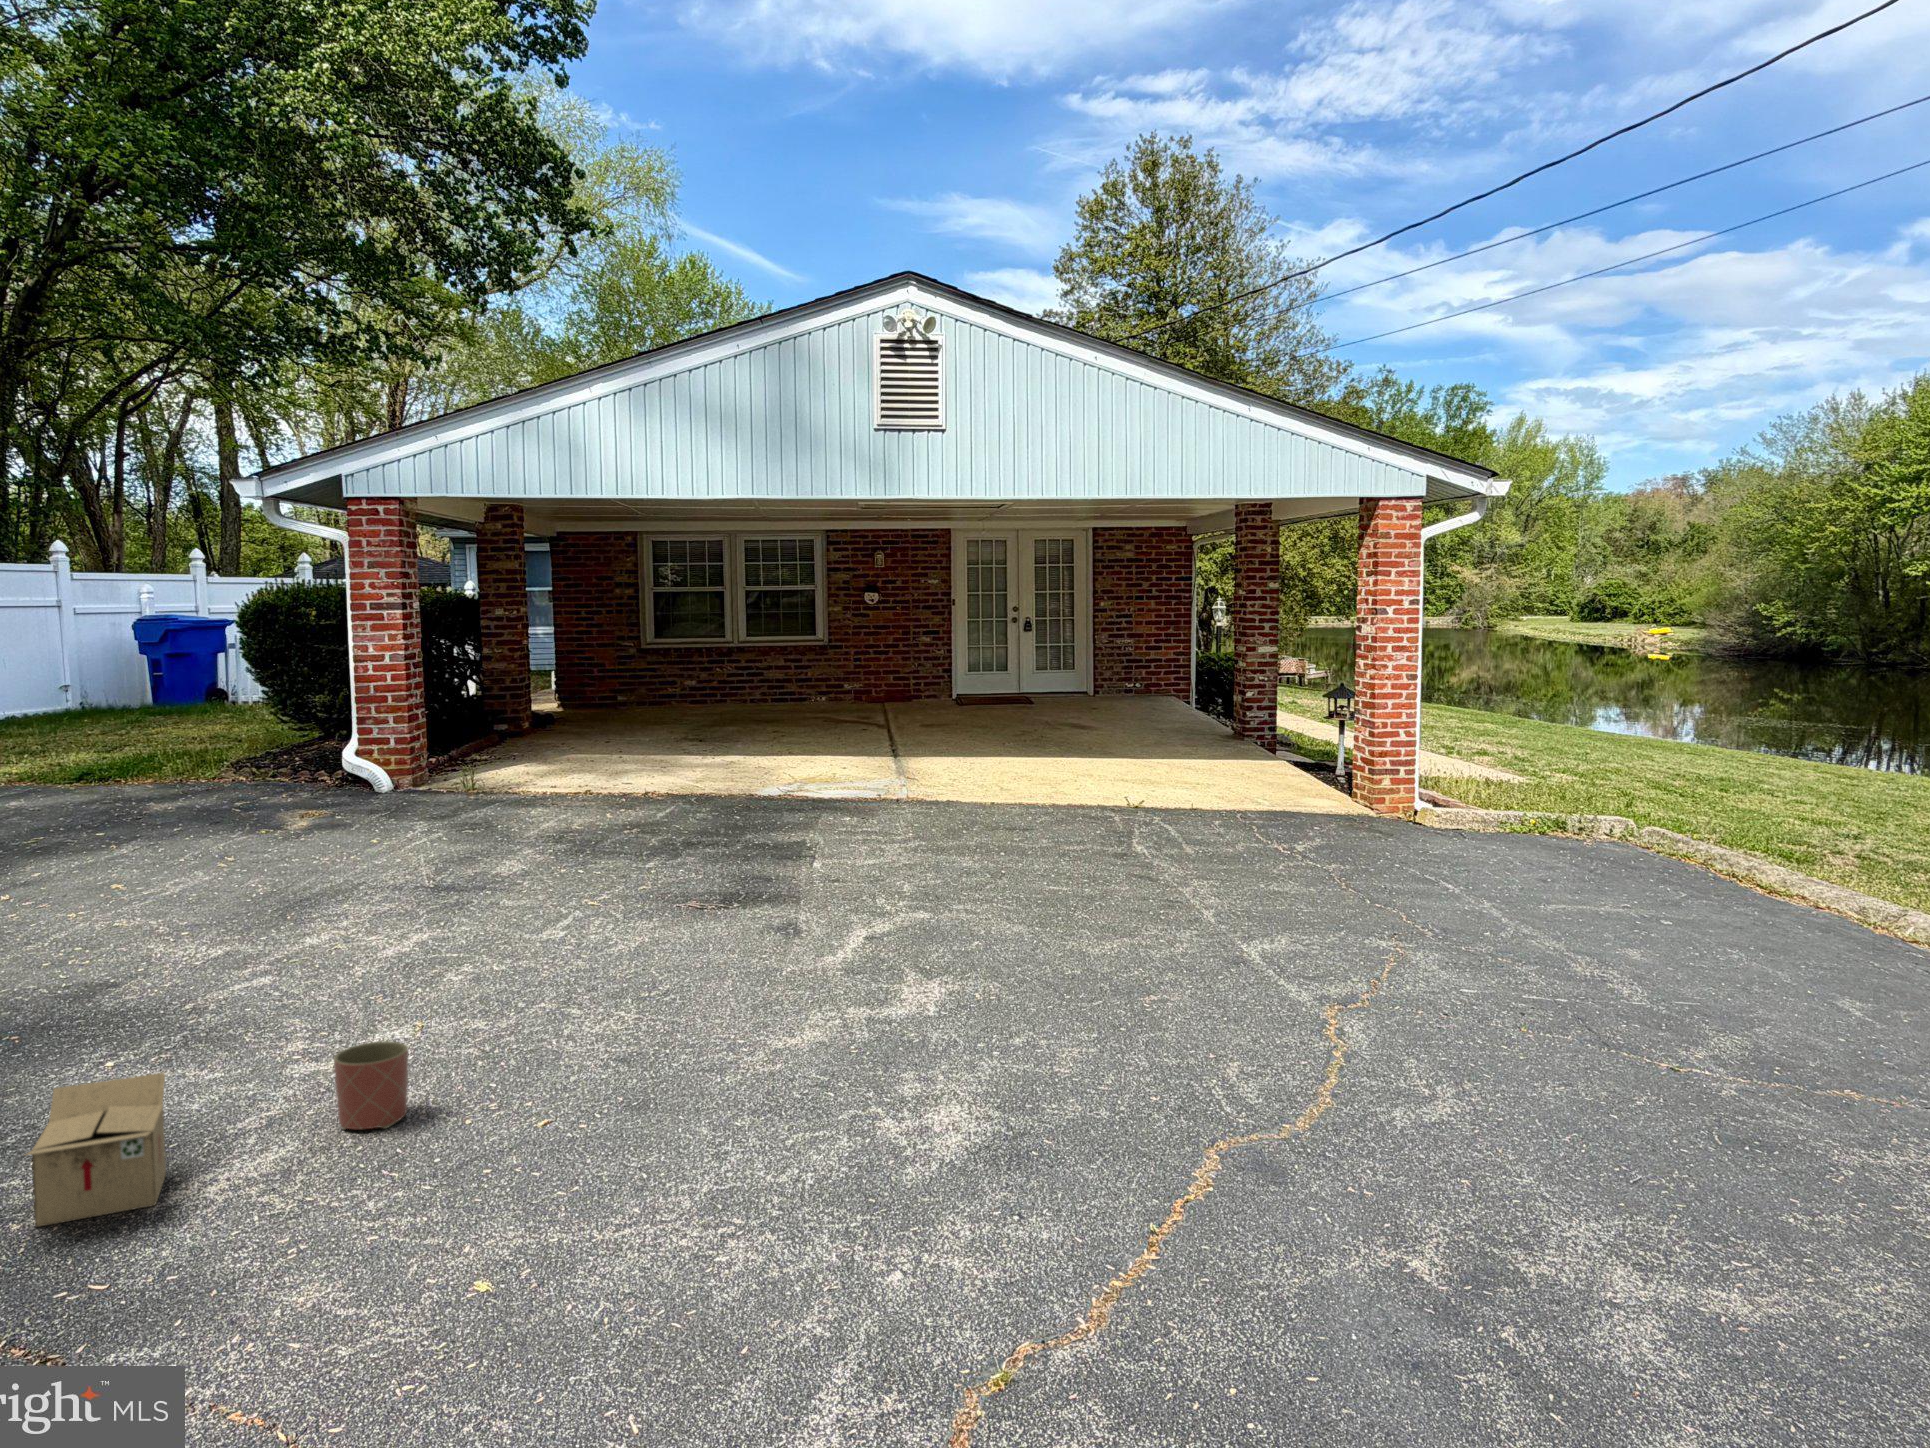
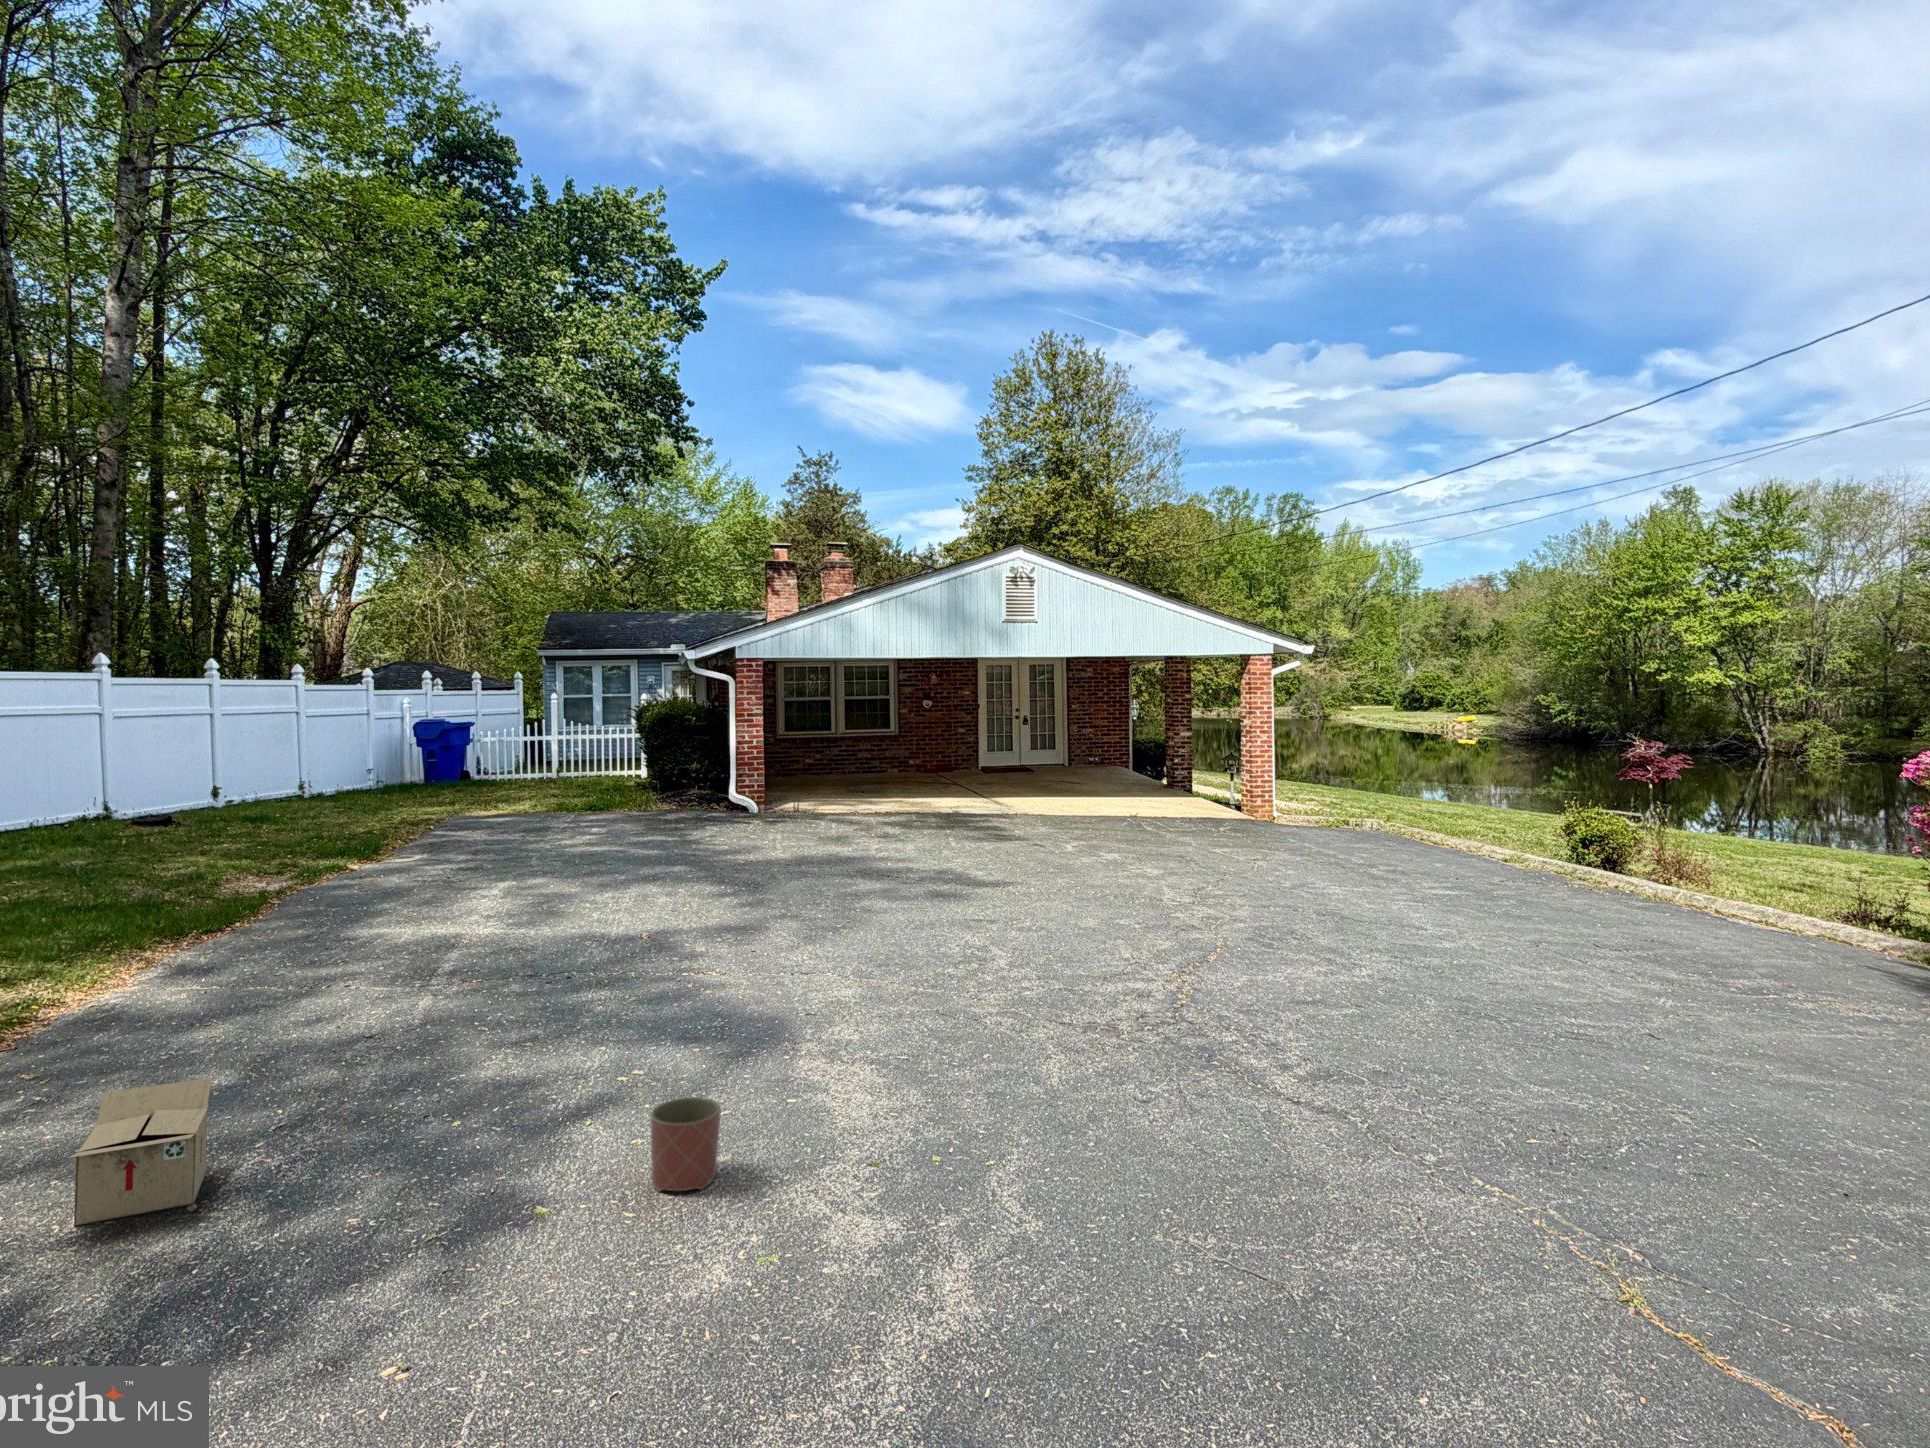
planter: present [334,1041,408,1130] -> present [651,1097,721,1191]

